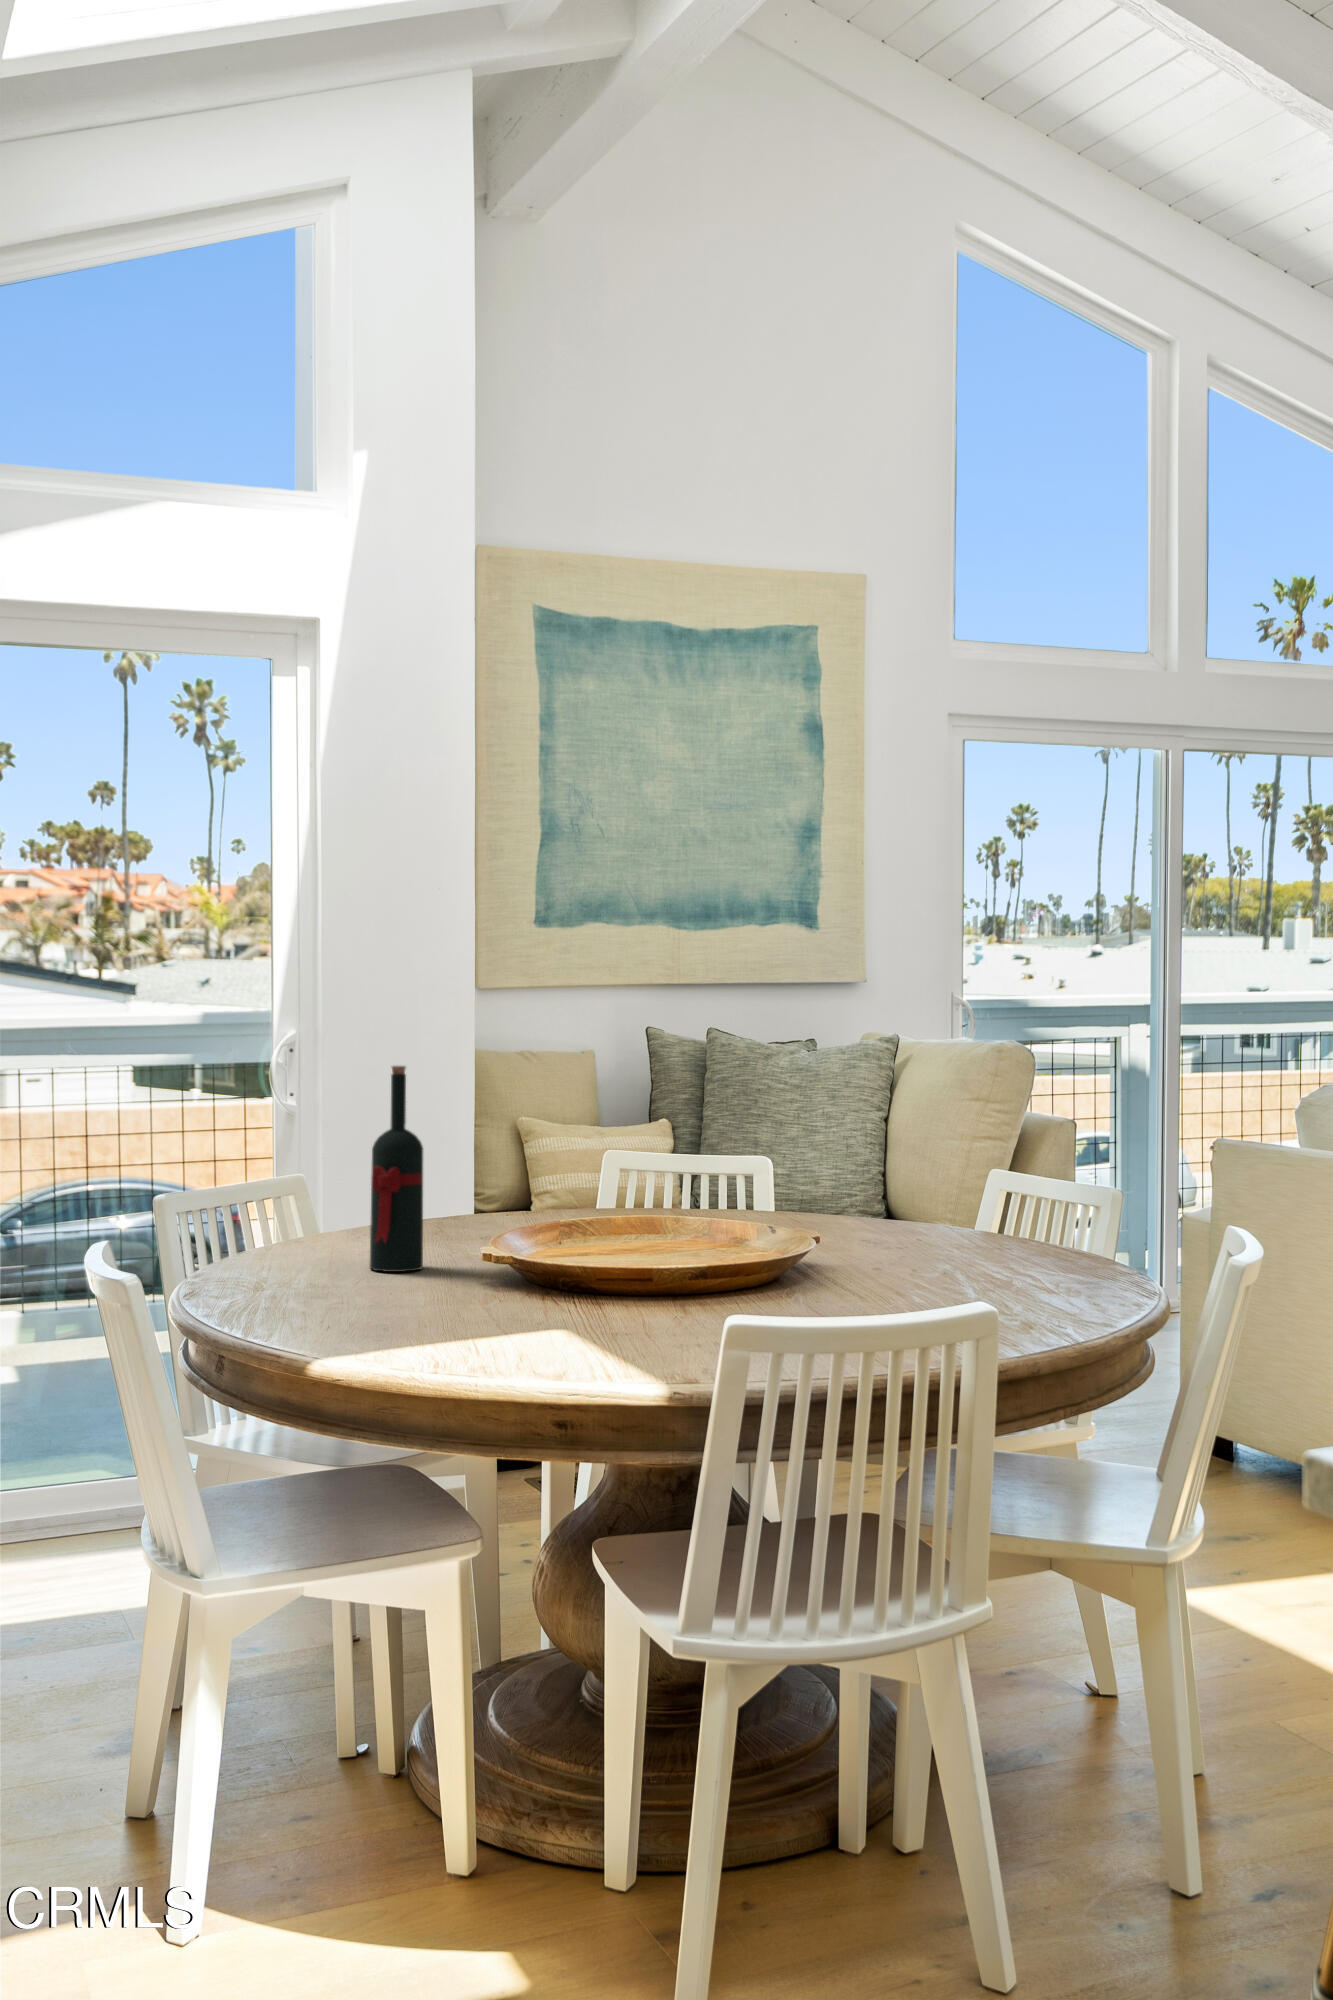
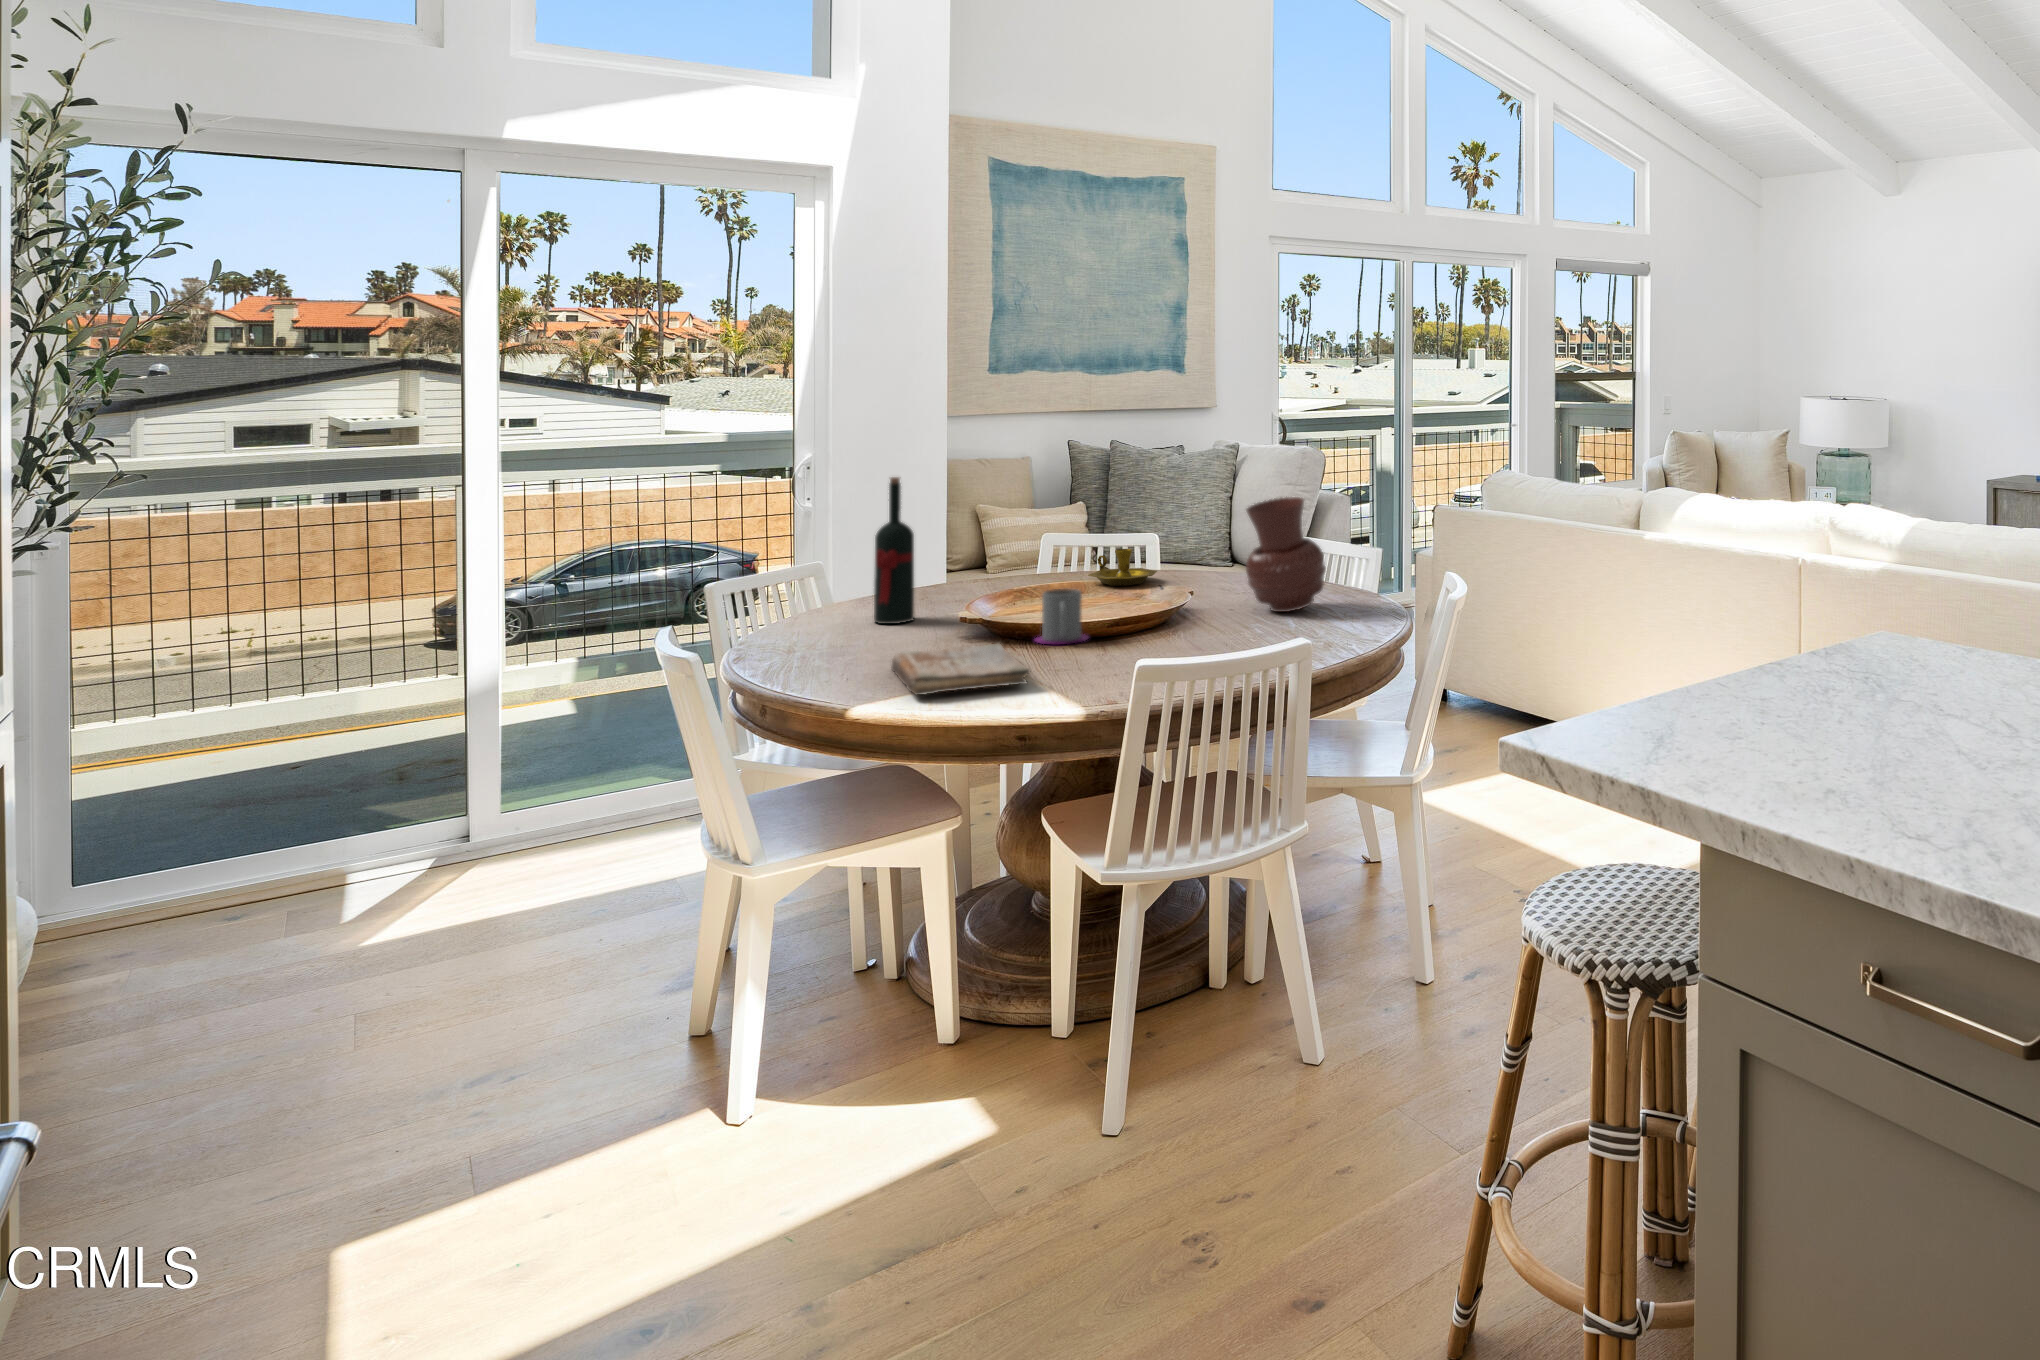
vase: none [887,1111,1010,1284] -> present [1246,497,1326,612]
candlestick: none [659,1190,757,1243] -> present [1088,549,1157,586]
mug: none [582,1228,660,1307] -> present [1035,589,1088,644]
book: none [386,1297,575,1355] -> present [892,644,1031,696]

